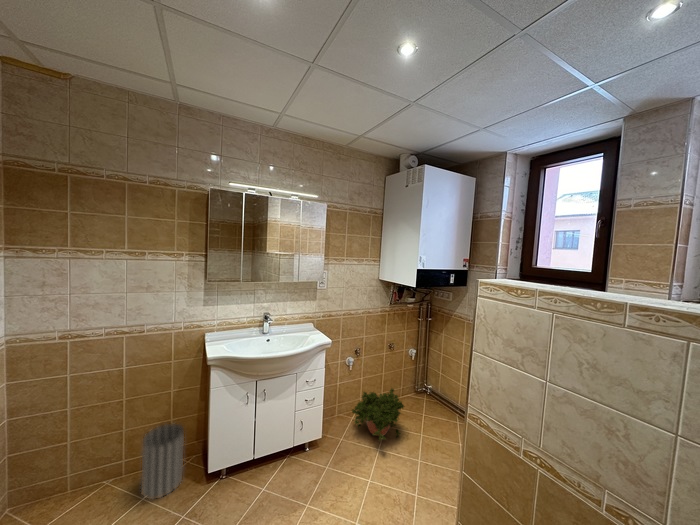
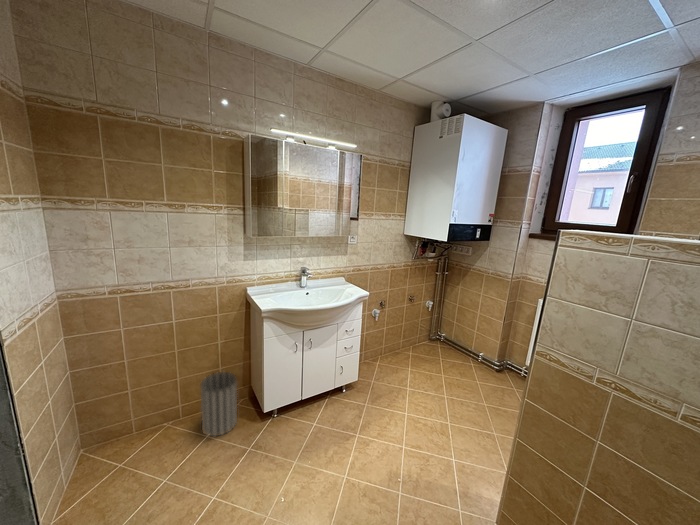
potted plant: present [352,389,404,440] -> none [379,335,430,382]

